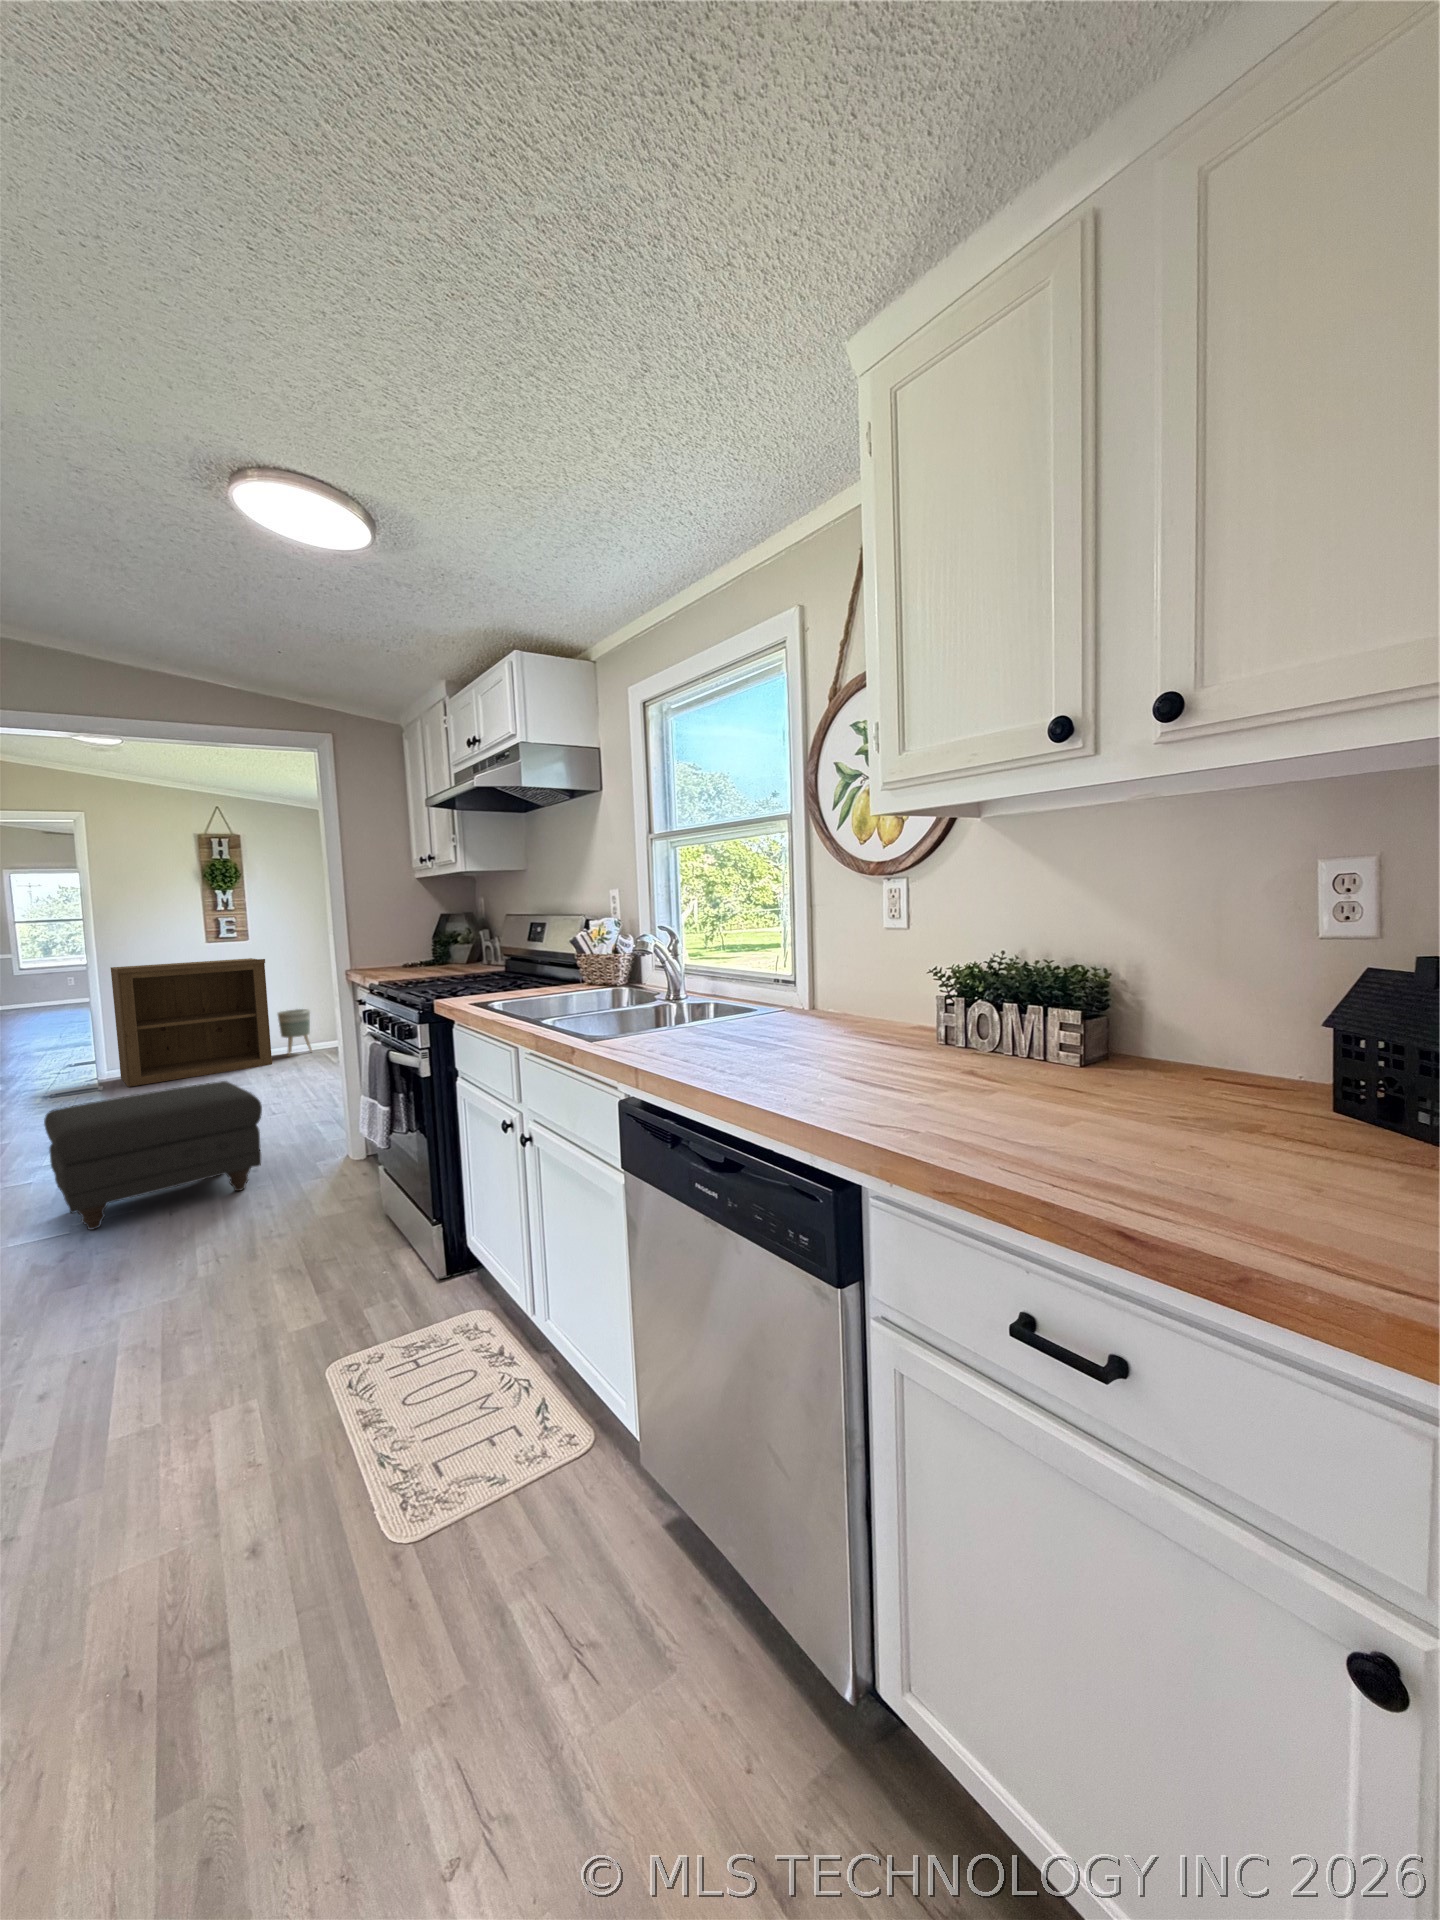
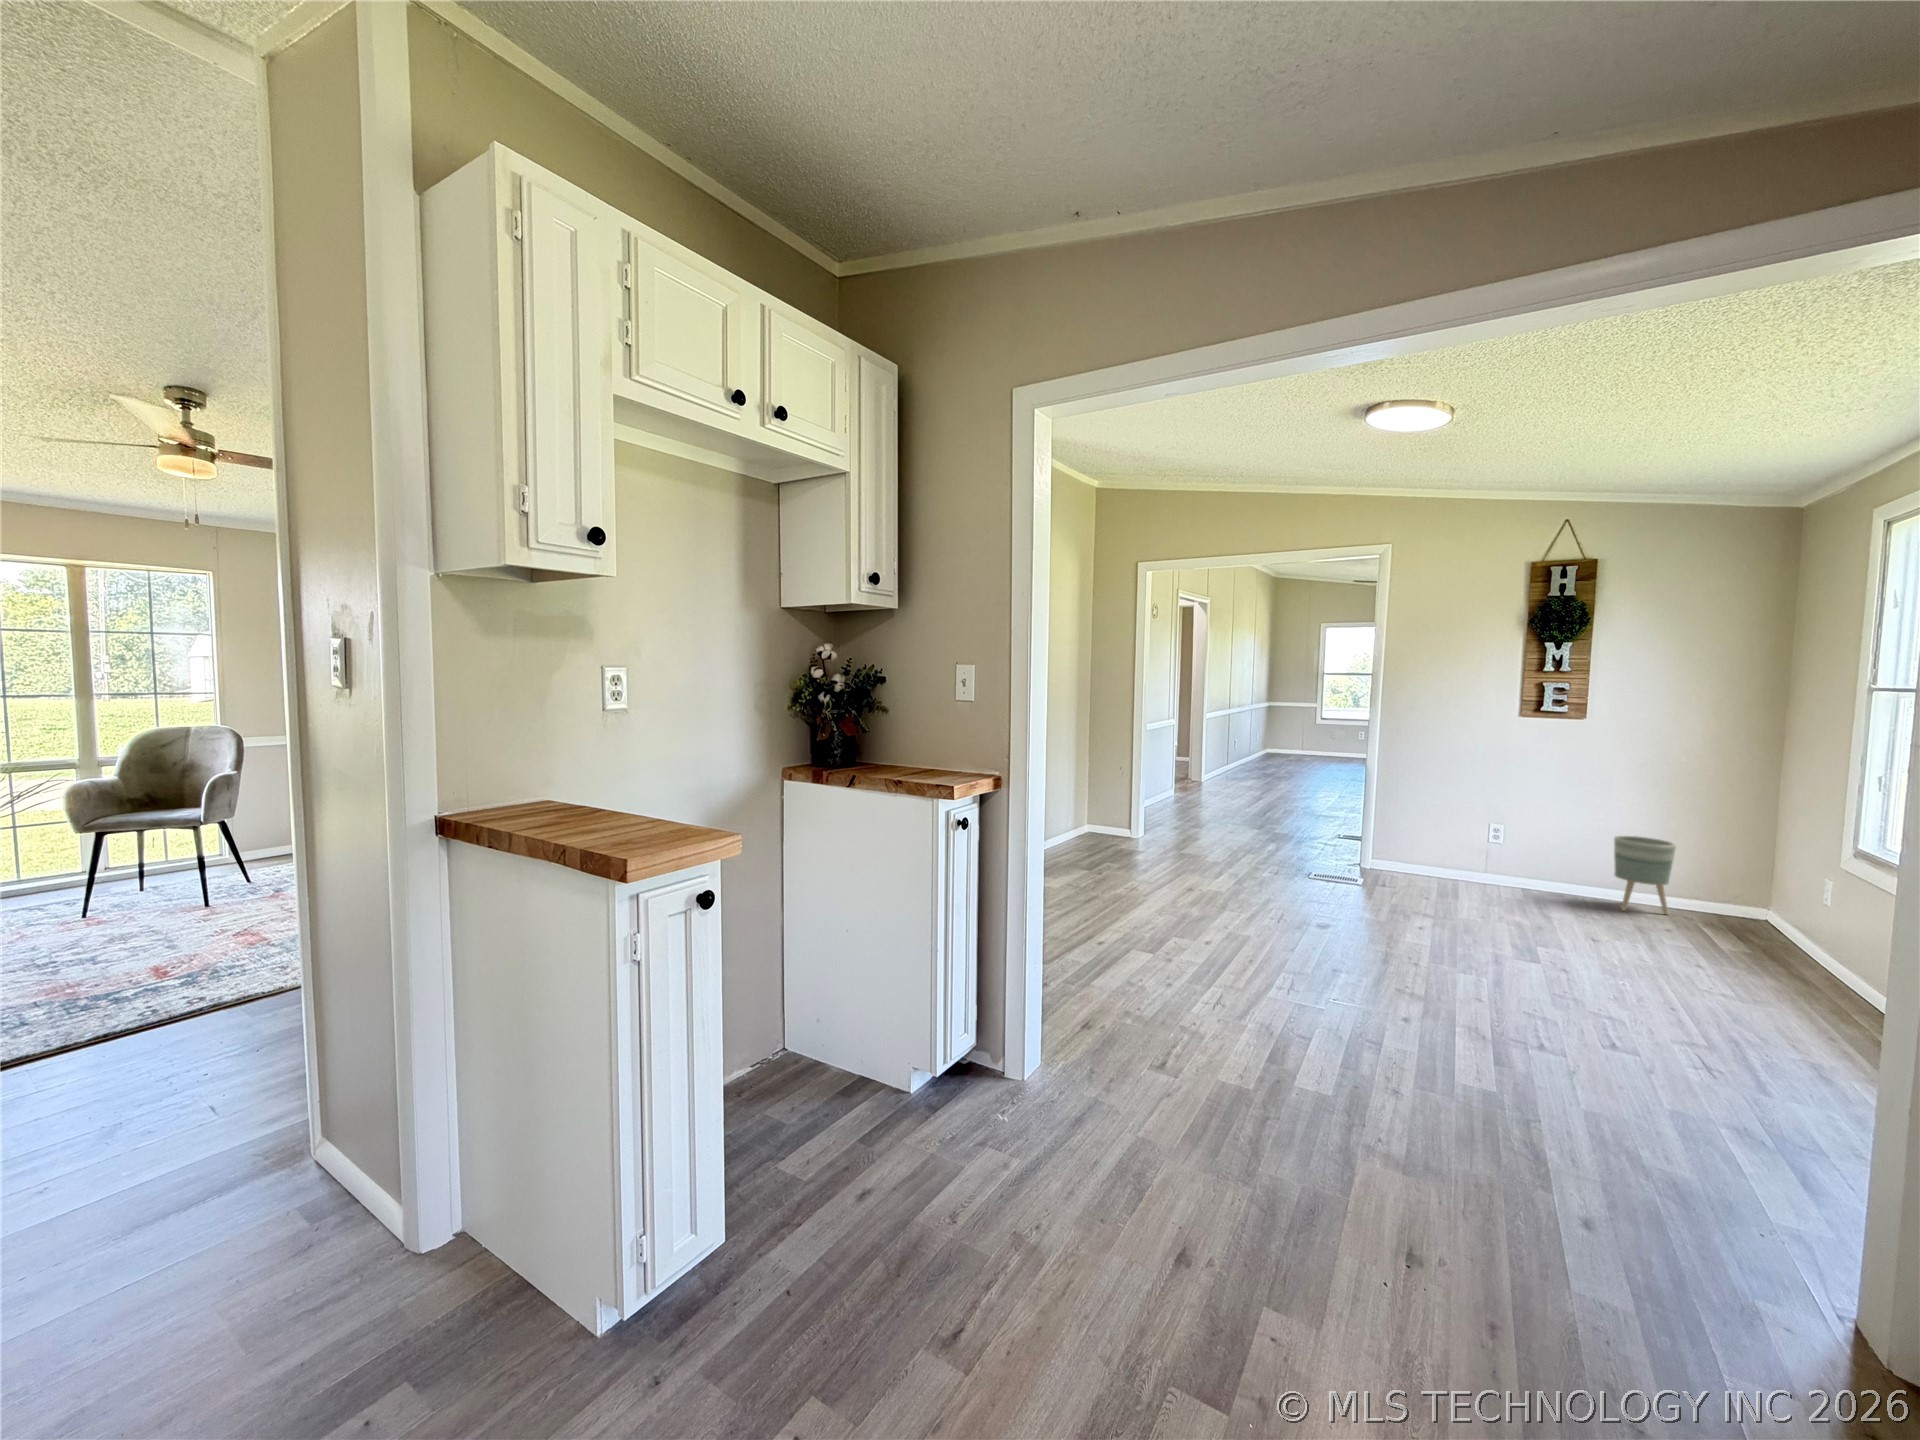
bookshelf: present [111,958,272,1087] -> none [1385,736,1611,918]
ottoman: present [44,1081,262,1230] -> none [1246,940,1605,1231]

